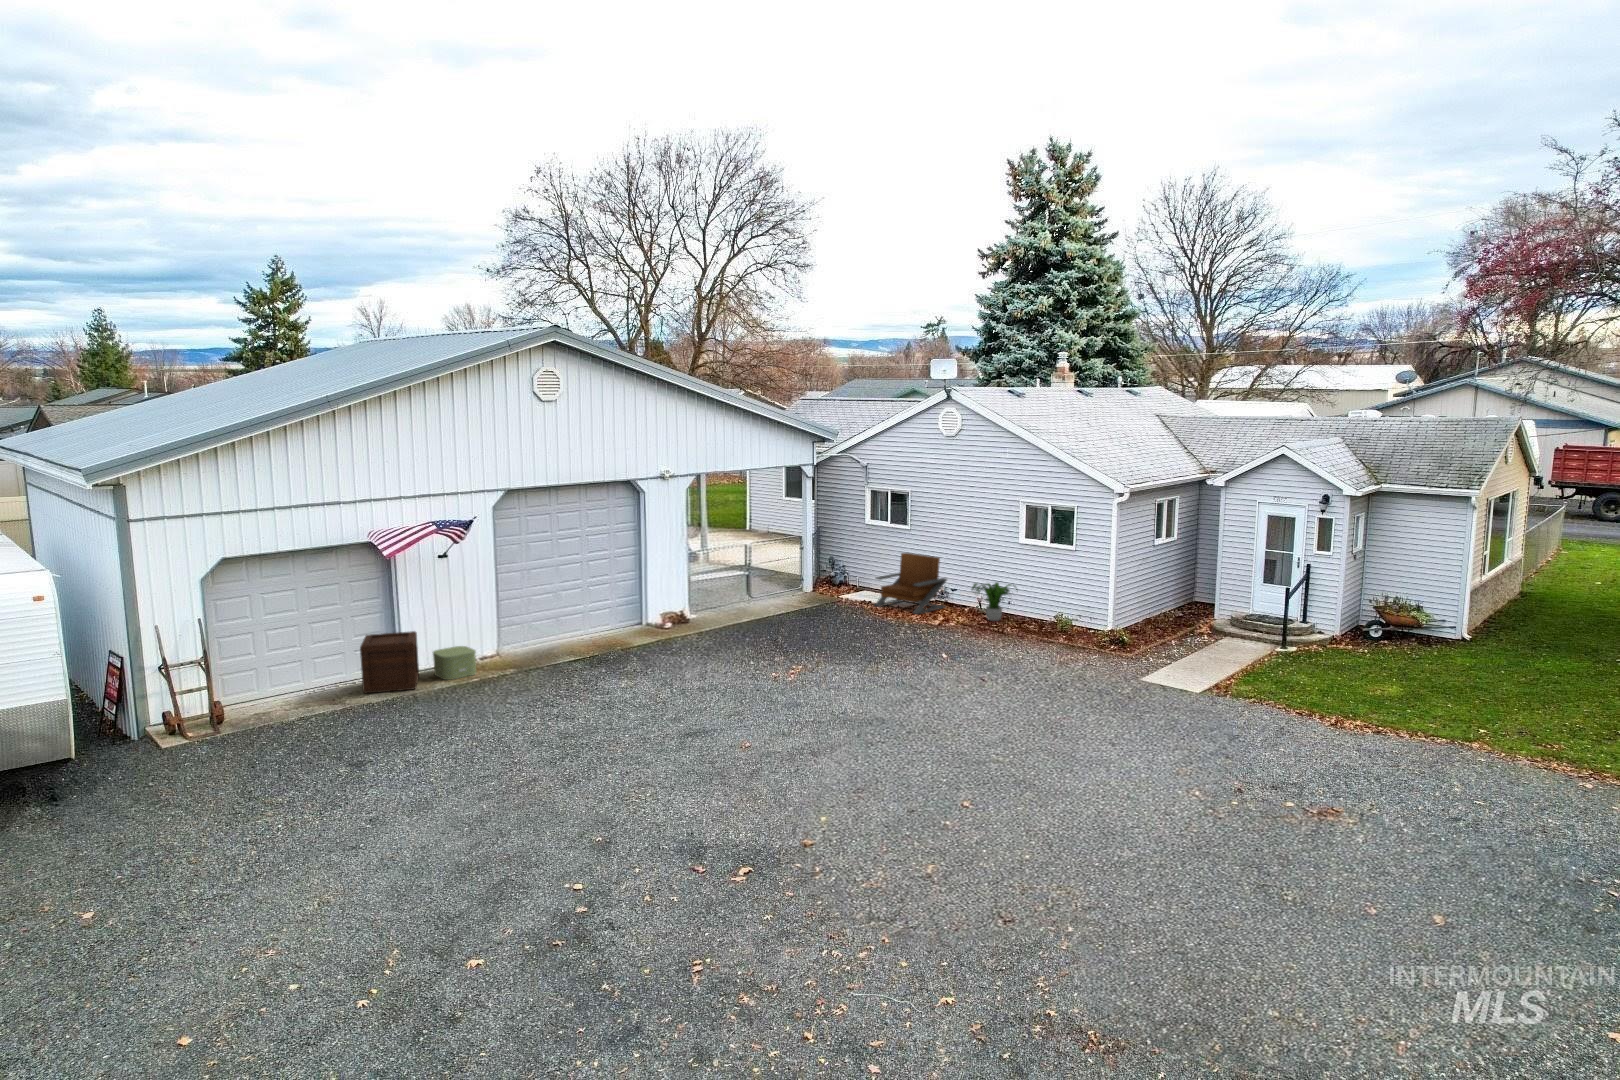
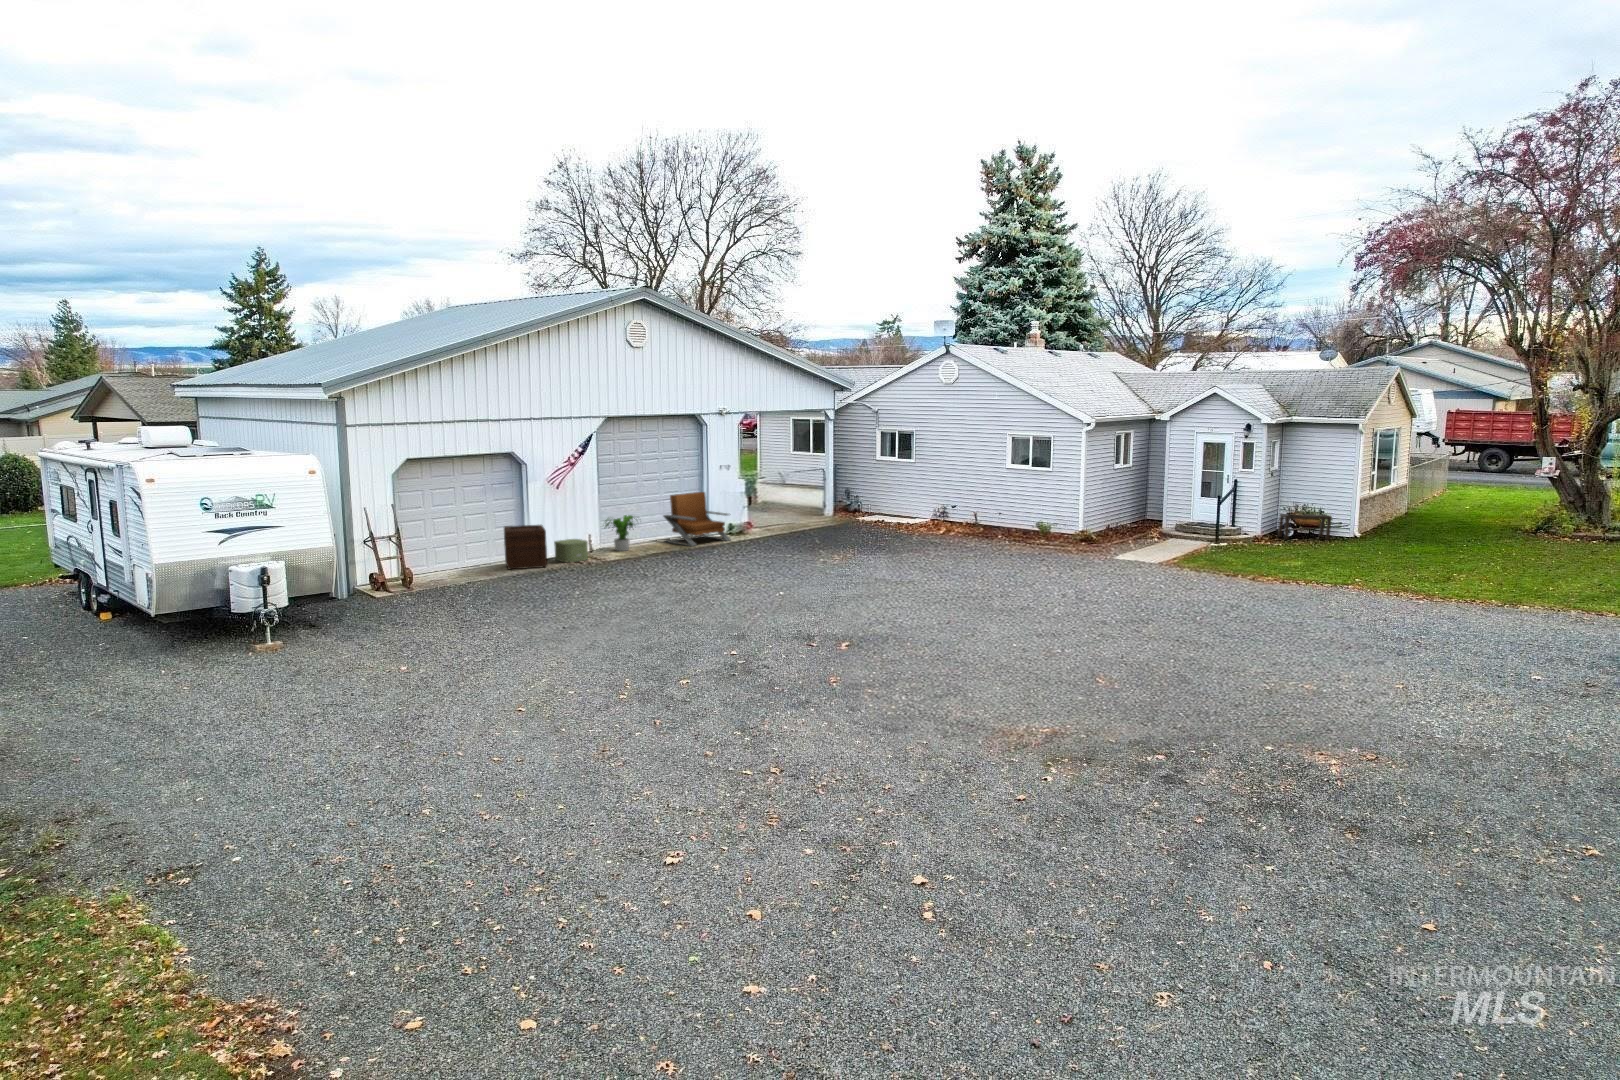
lounge chair: present [875,553,947,614] -> present [664,492,730,546]
potted plant: present [972,582,1017,621] -> present [605,515,635,551]
bench: none [1363,607,1435,644] -> present [1278,514,1332,540]

